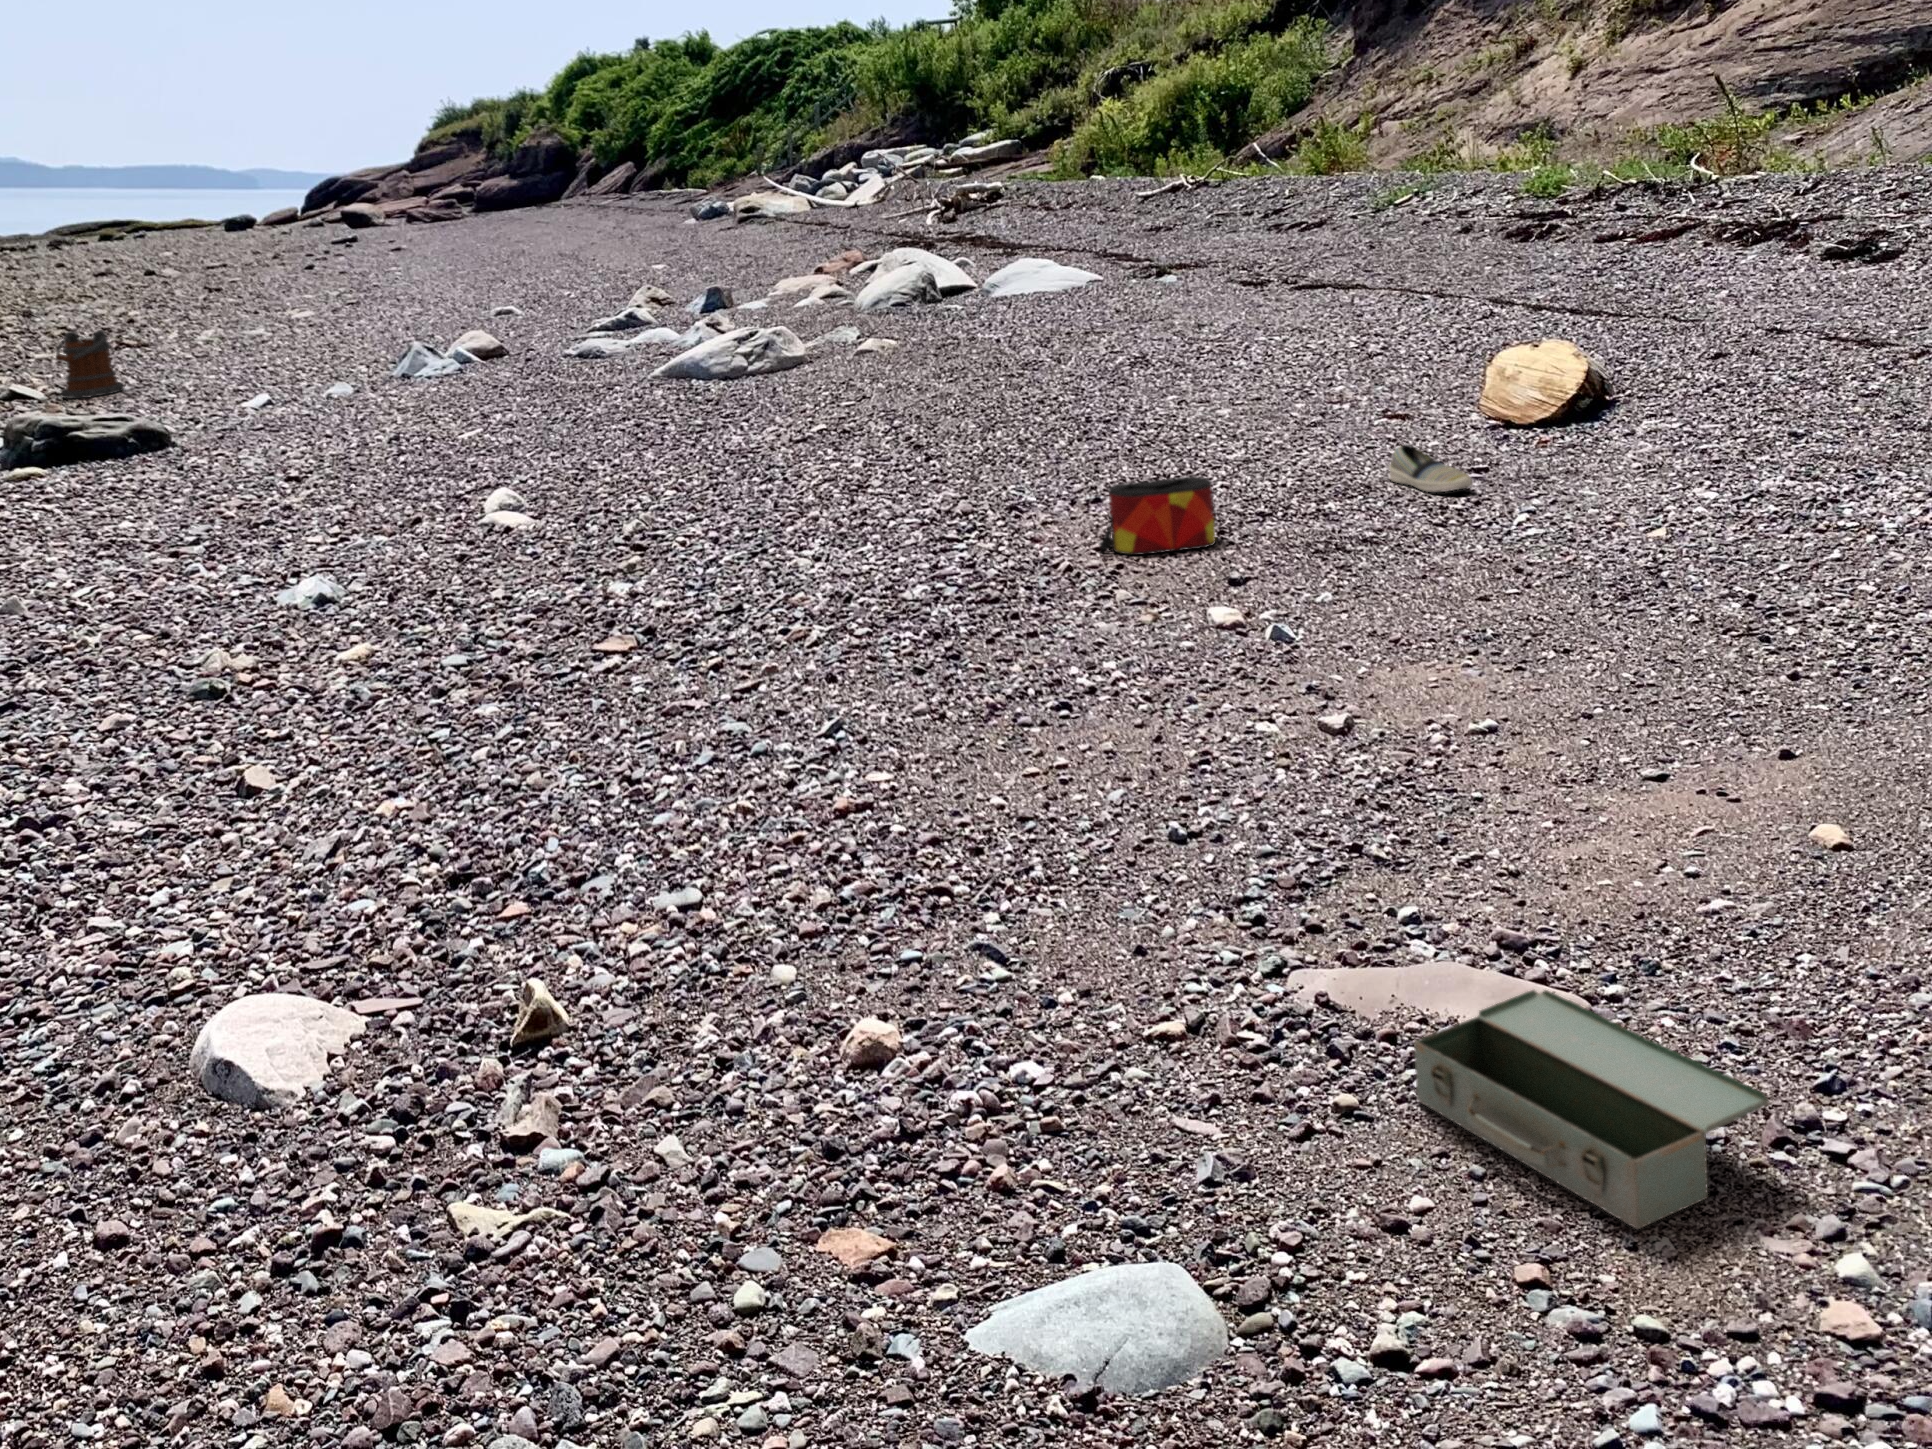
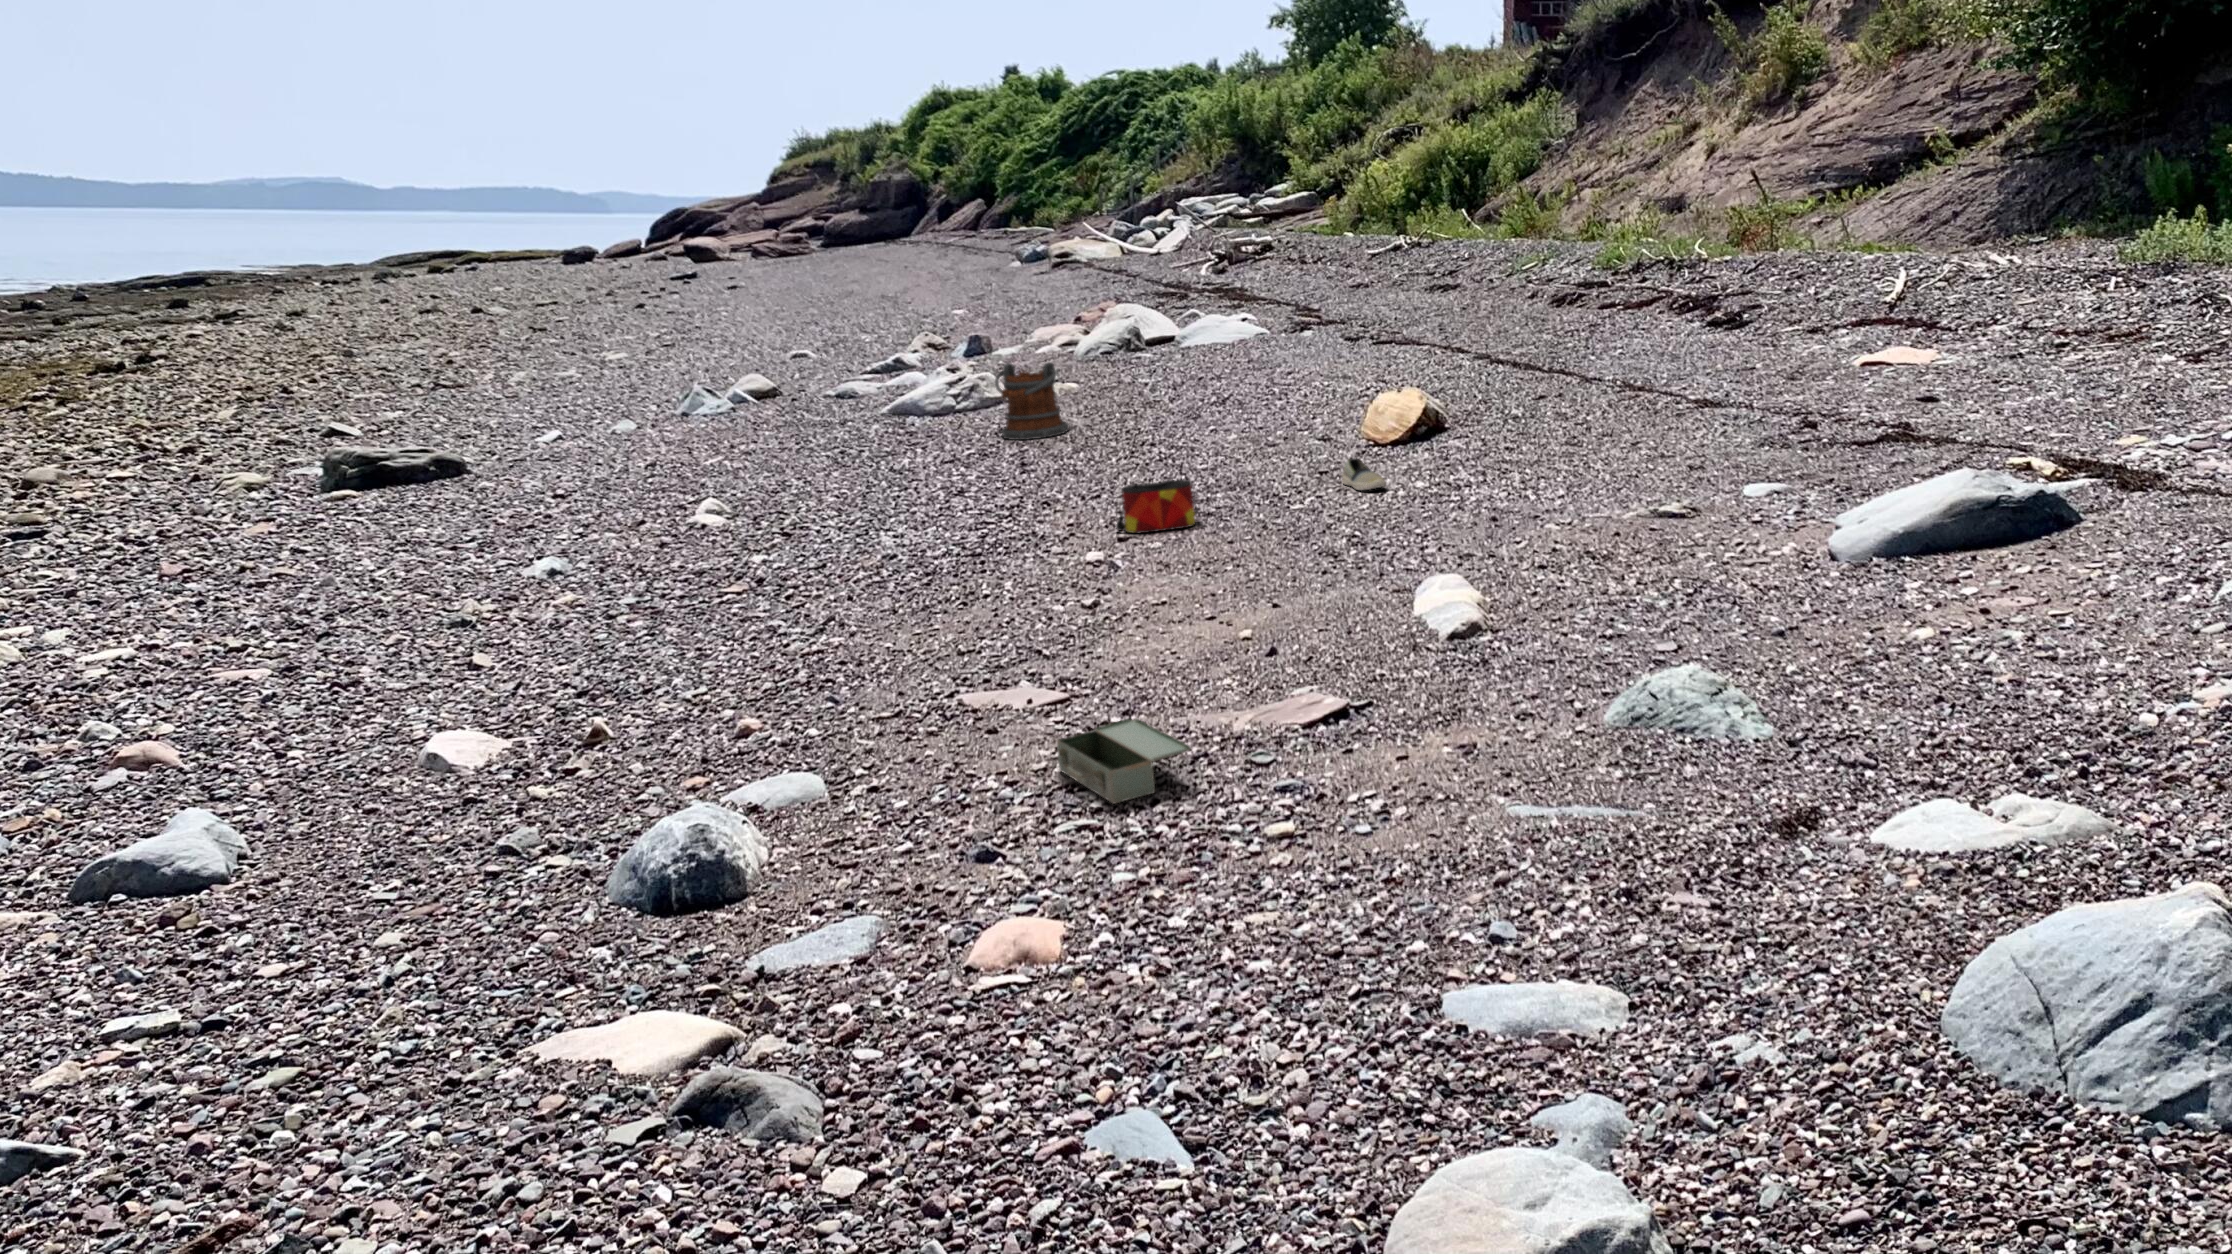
bucket: present [56,330,124,399] -> present [995,362,1069,440]

